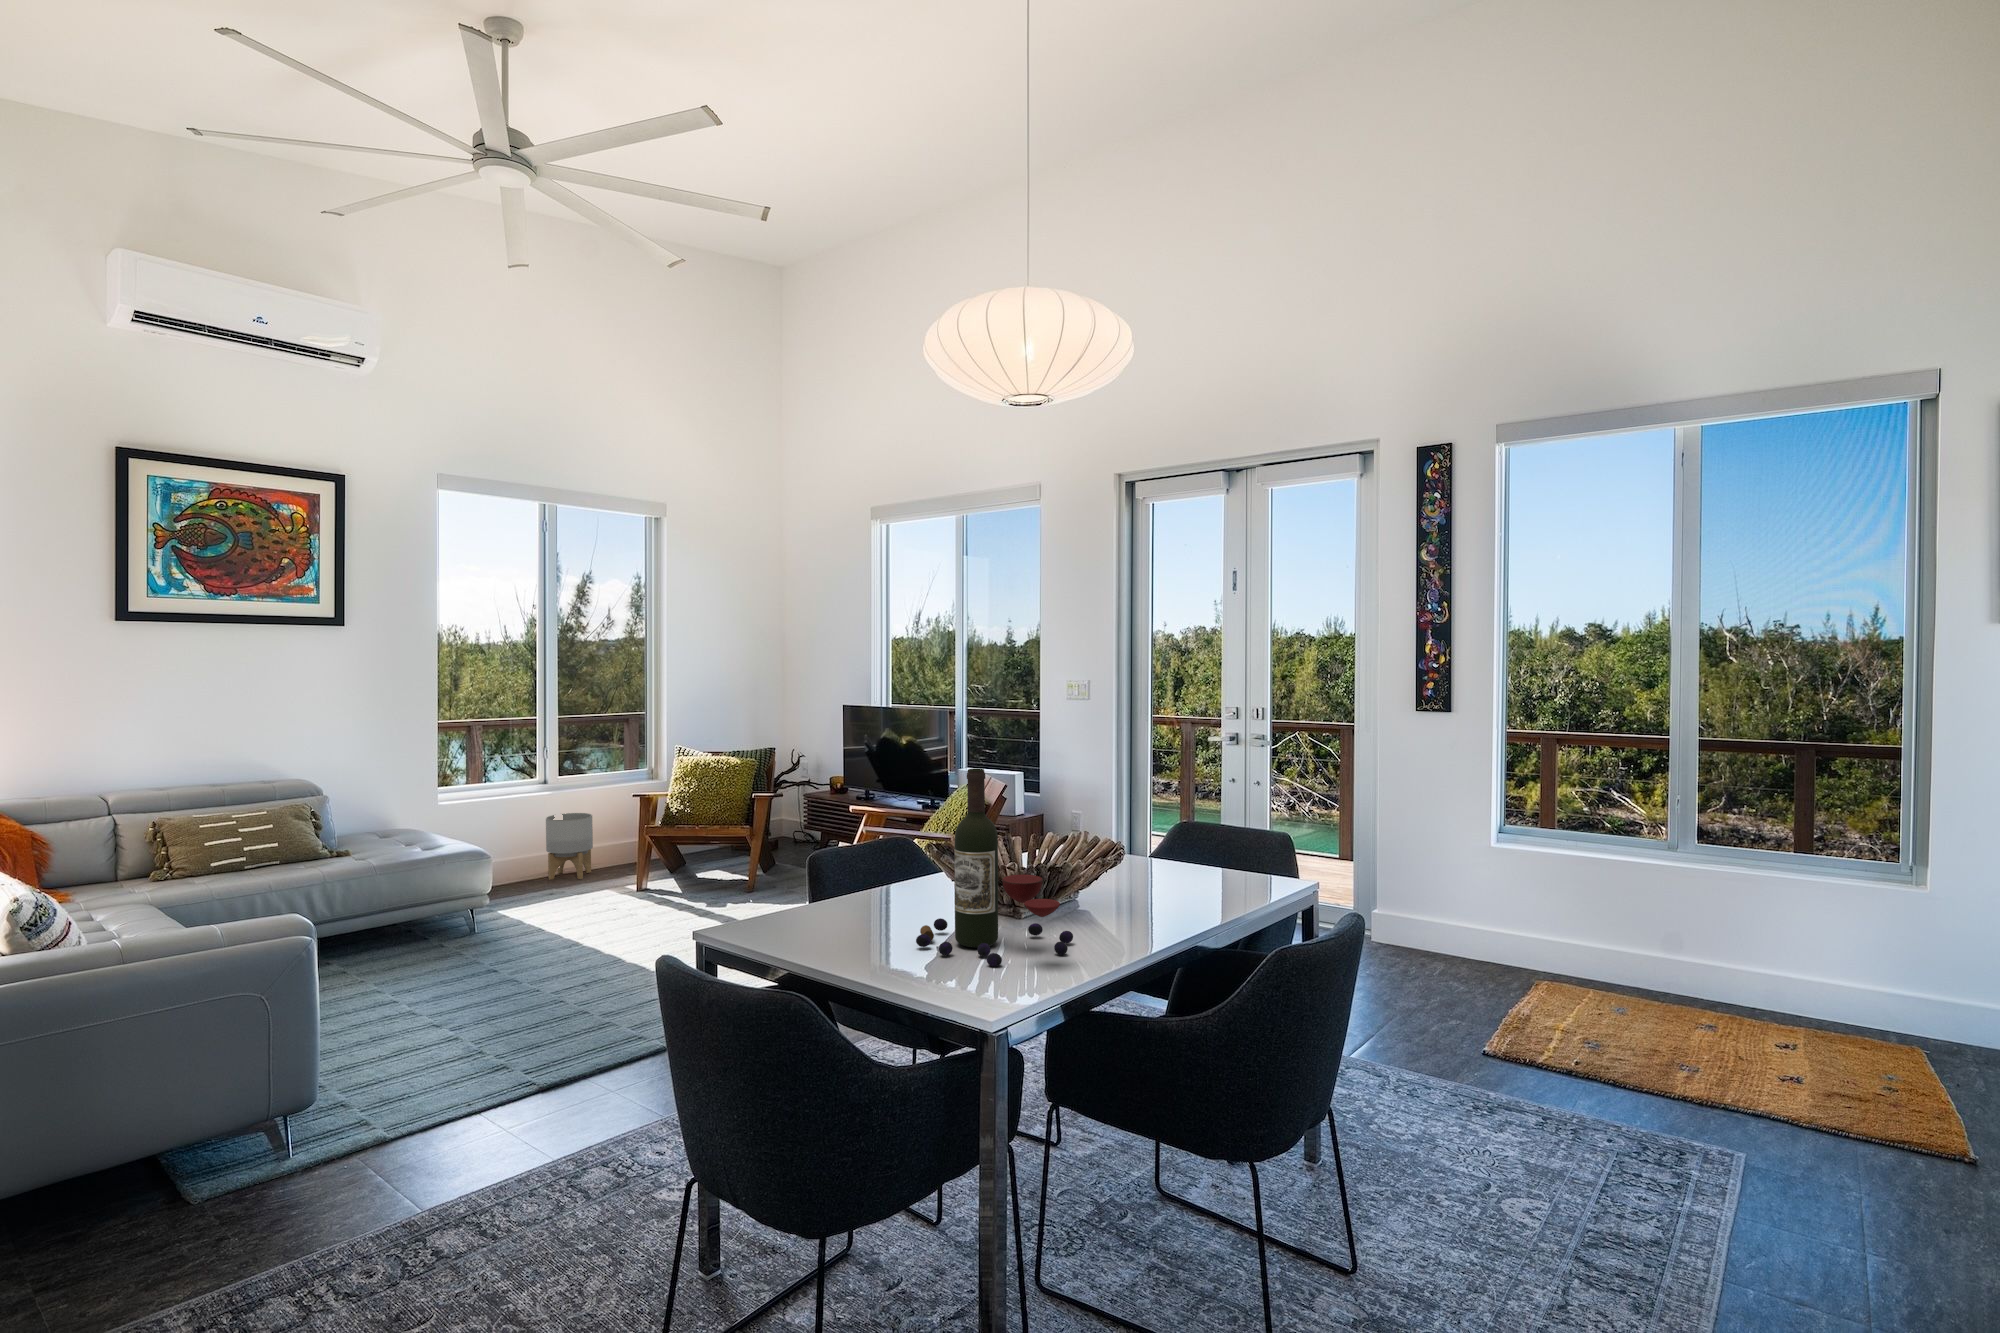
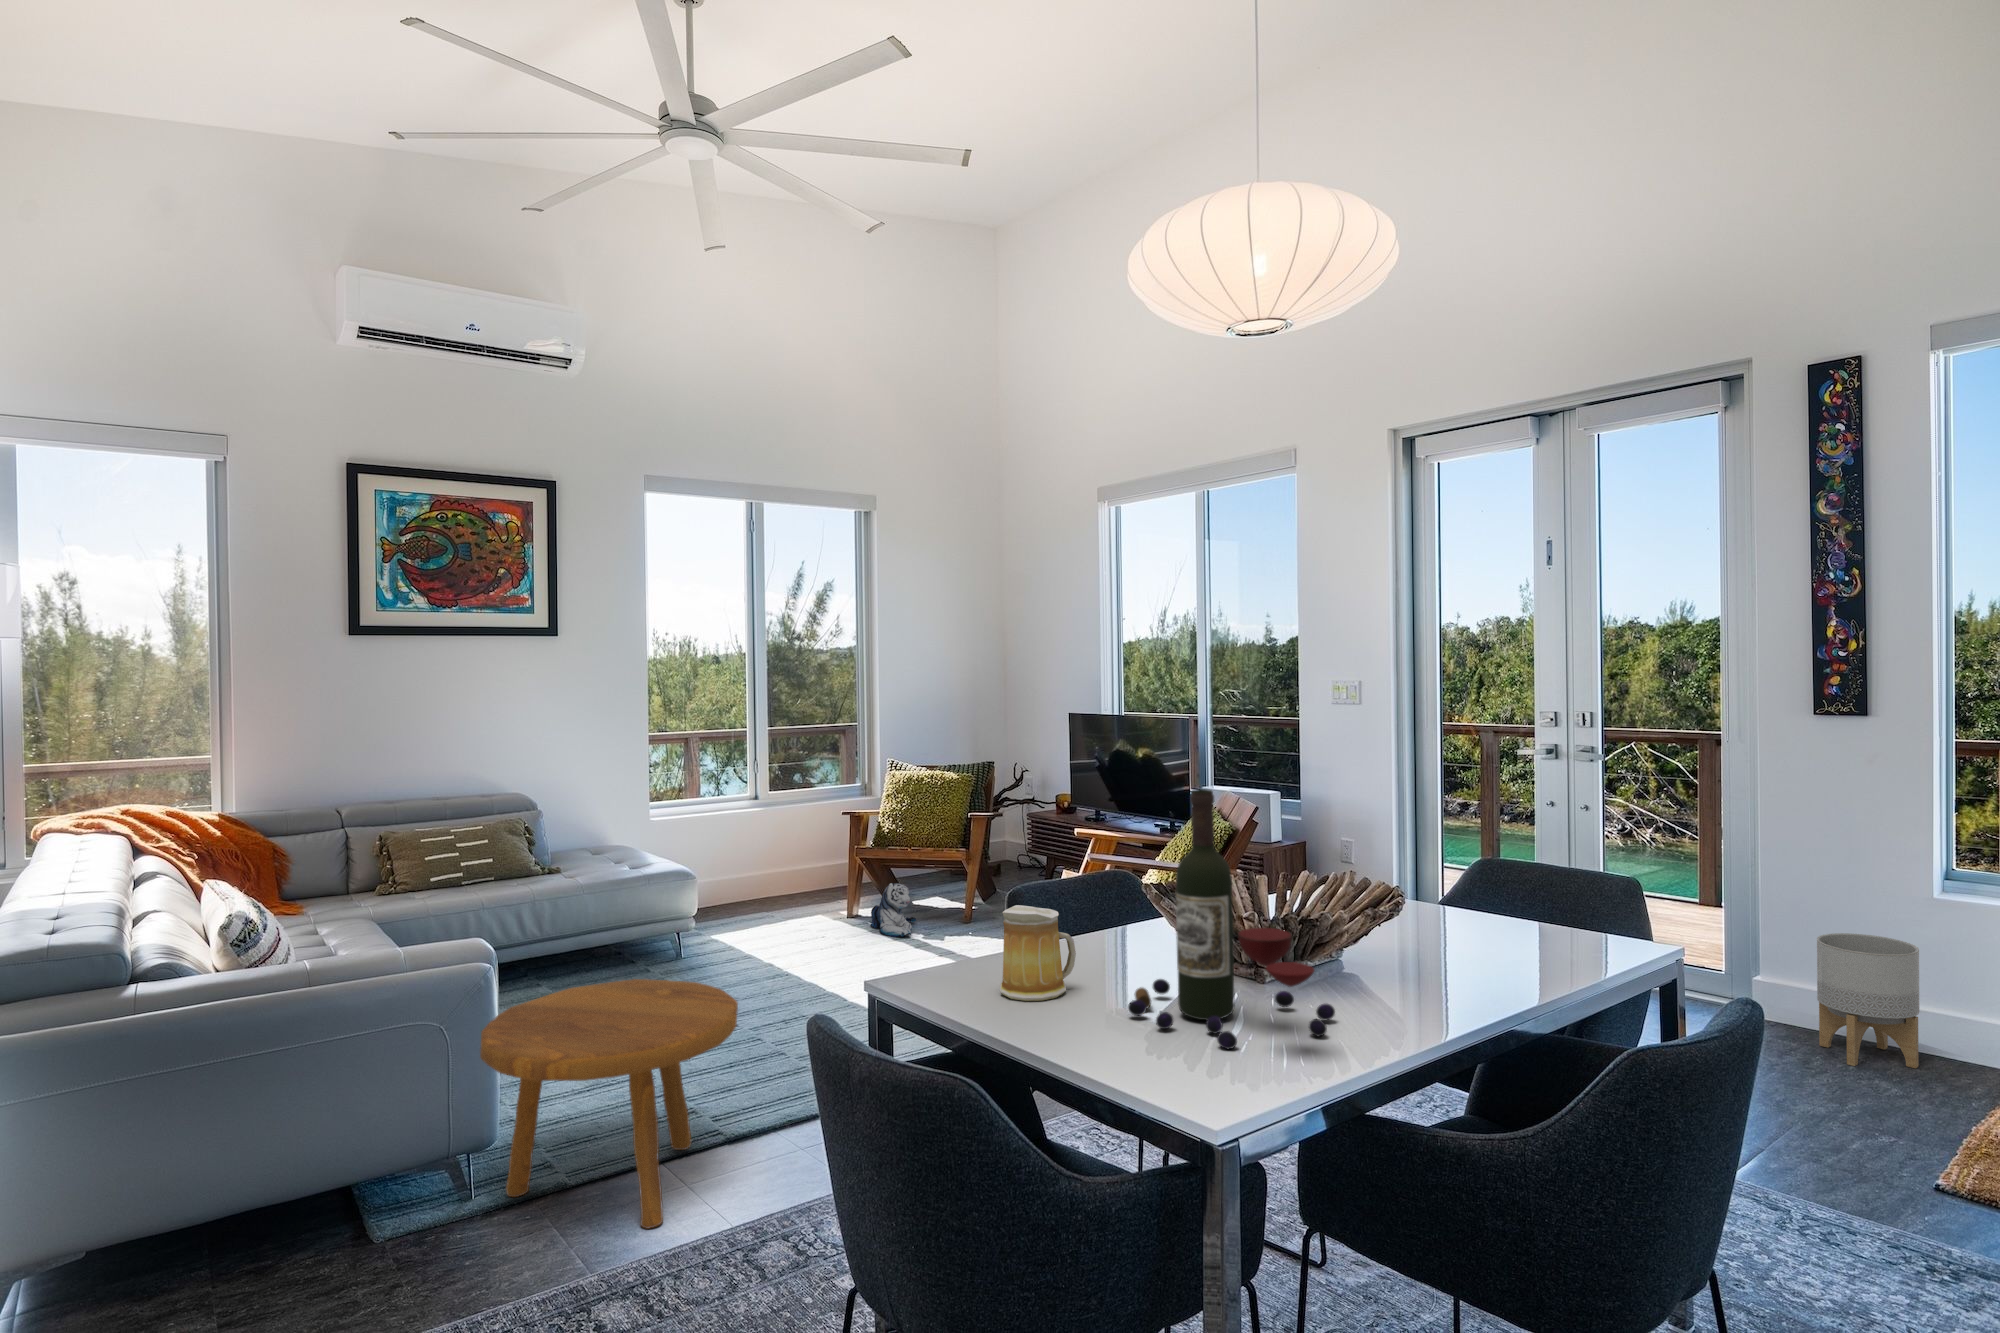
planter: present [546,813,593,880] -> present [1817,933,1919,1068]
plush toy: none [657,858,700,906] -> present [870,883,916,937]
mug: none [810,864,872,940] -> present [1000,905,1076,1001]
footstool: none [305,947,556,1166] -> present [480,979,738,1229]

